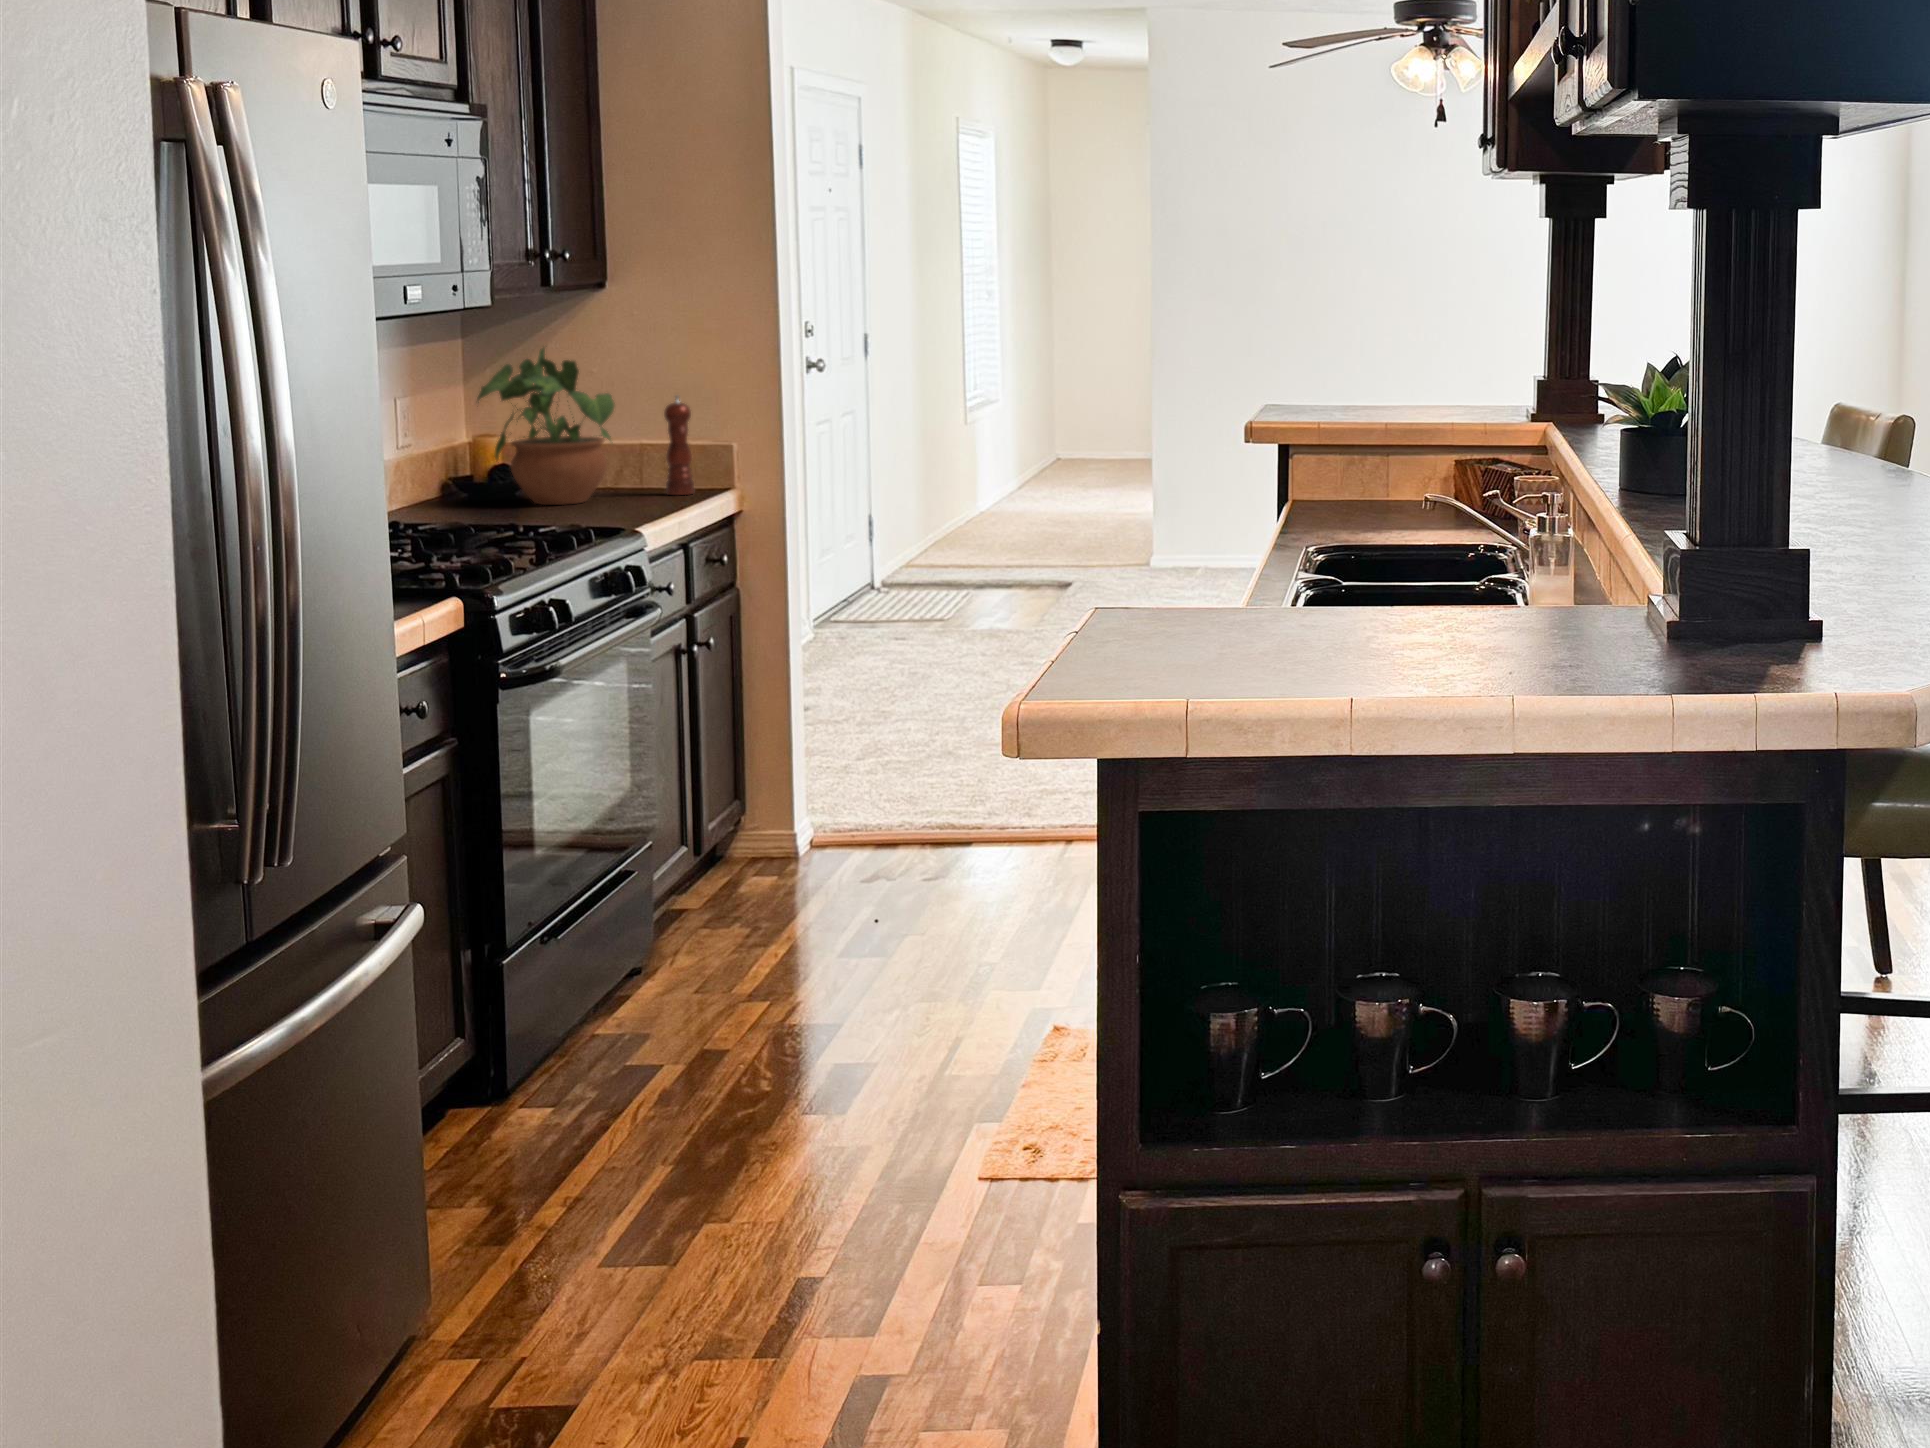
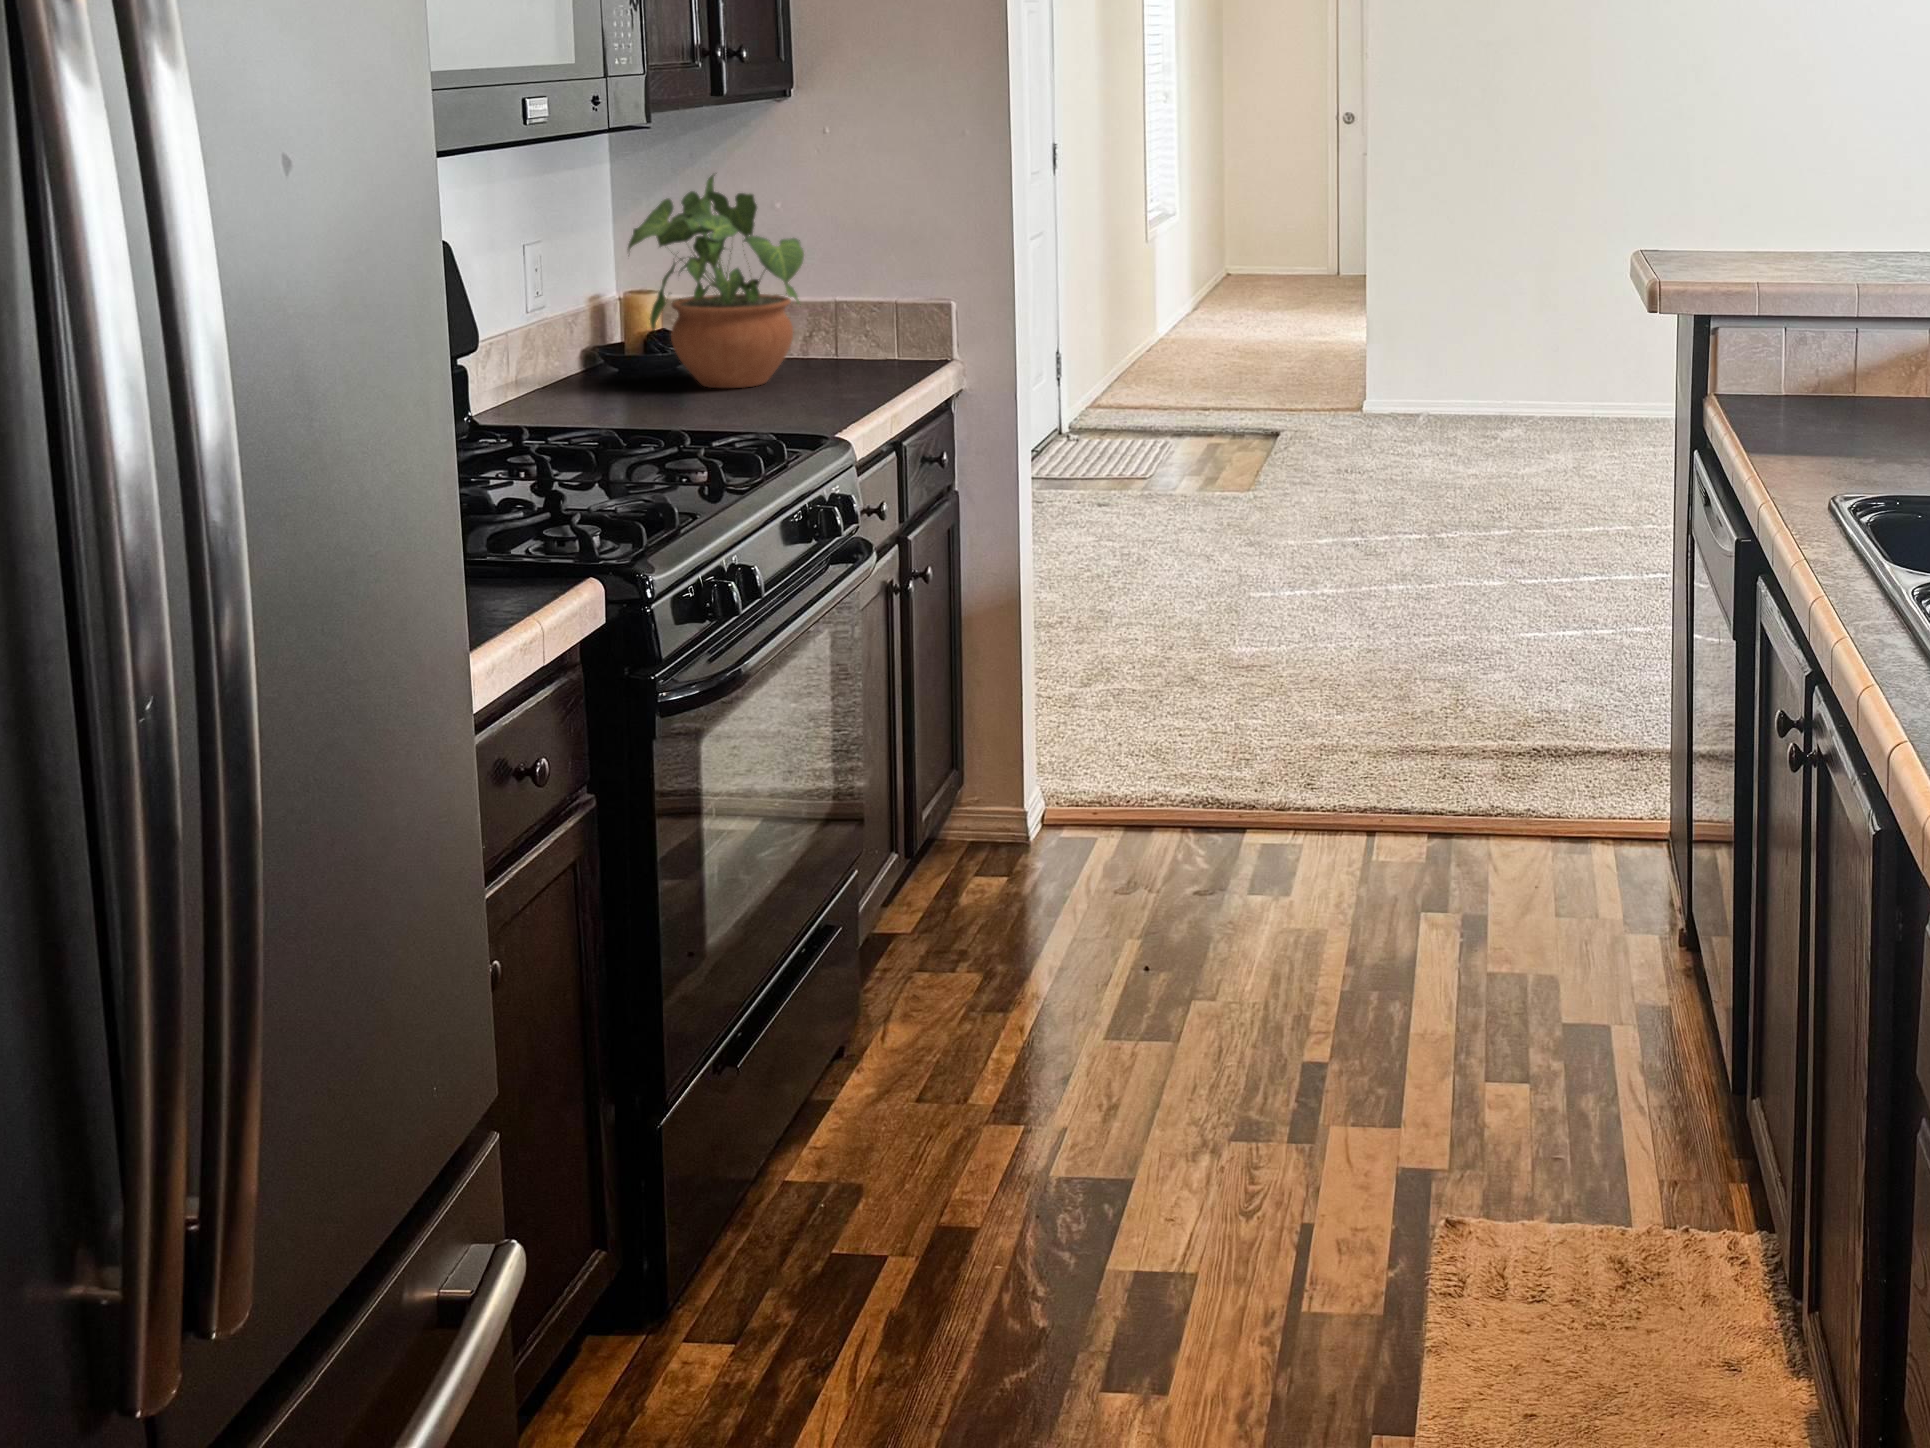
pepper mill: present [664,396,694,495] -> none [864,238,902,371]

